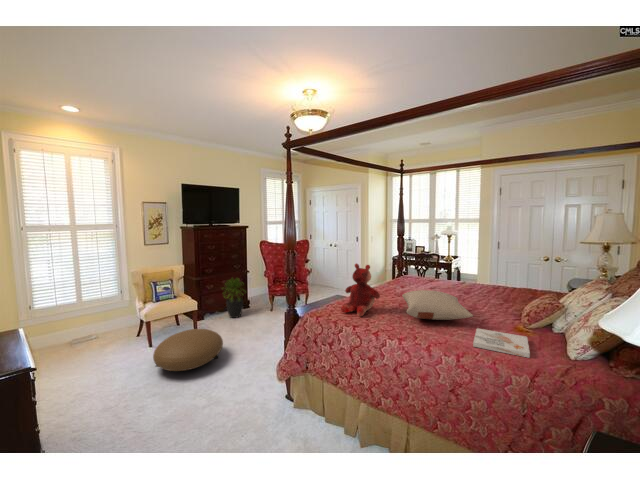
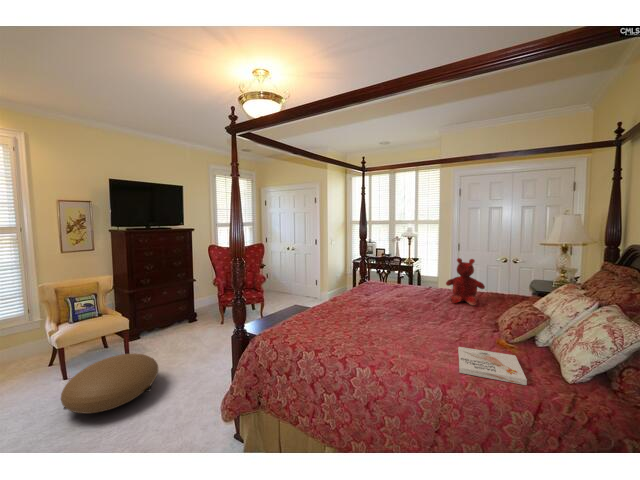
teddy bear: present [341,263,380,316] -> present [446,258,485,305]
potted plant: present [223,278,243,318] -> none [161,287,194,335]
pillow: present [402,290,473,320] -> none [370,302,453,337]

